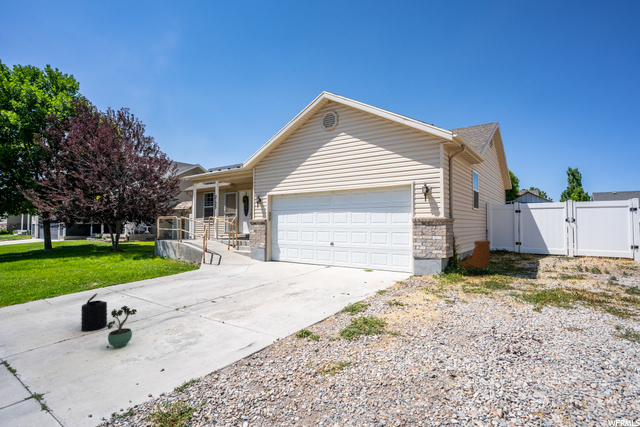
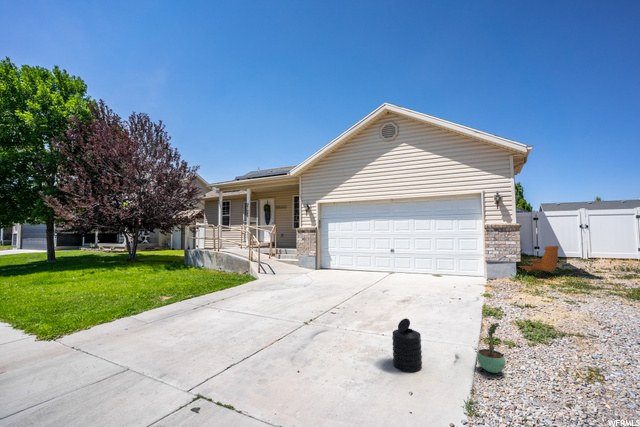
trash can: present [81,293,107,331] -> present [392,319,422,372]
potted plant: present [107,306,137,347] -> present [477,323,505,373]

